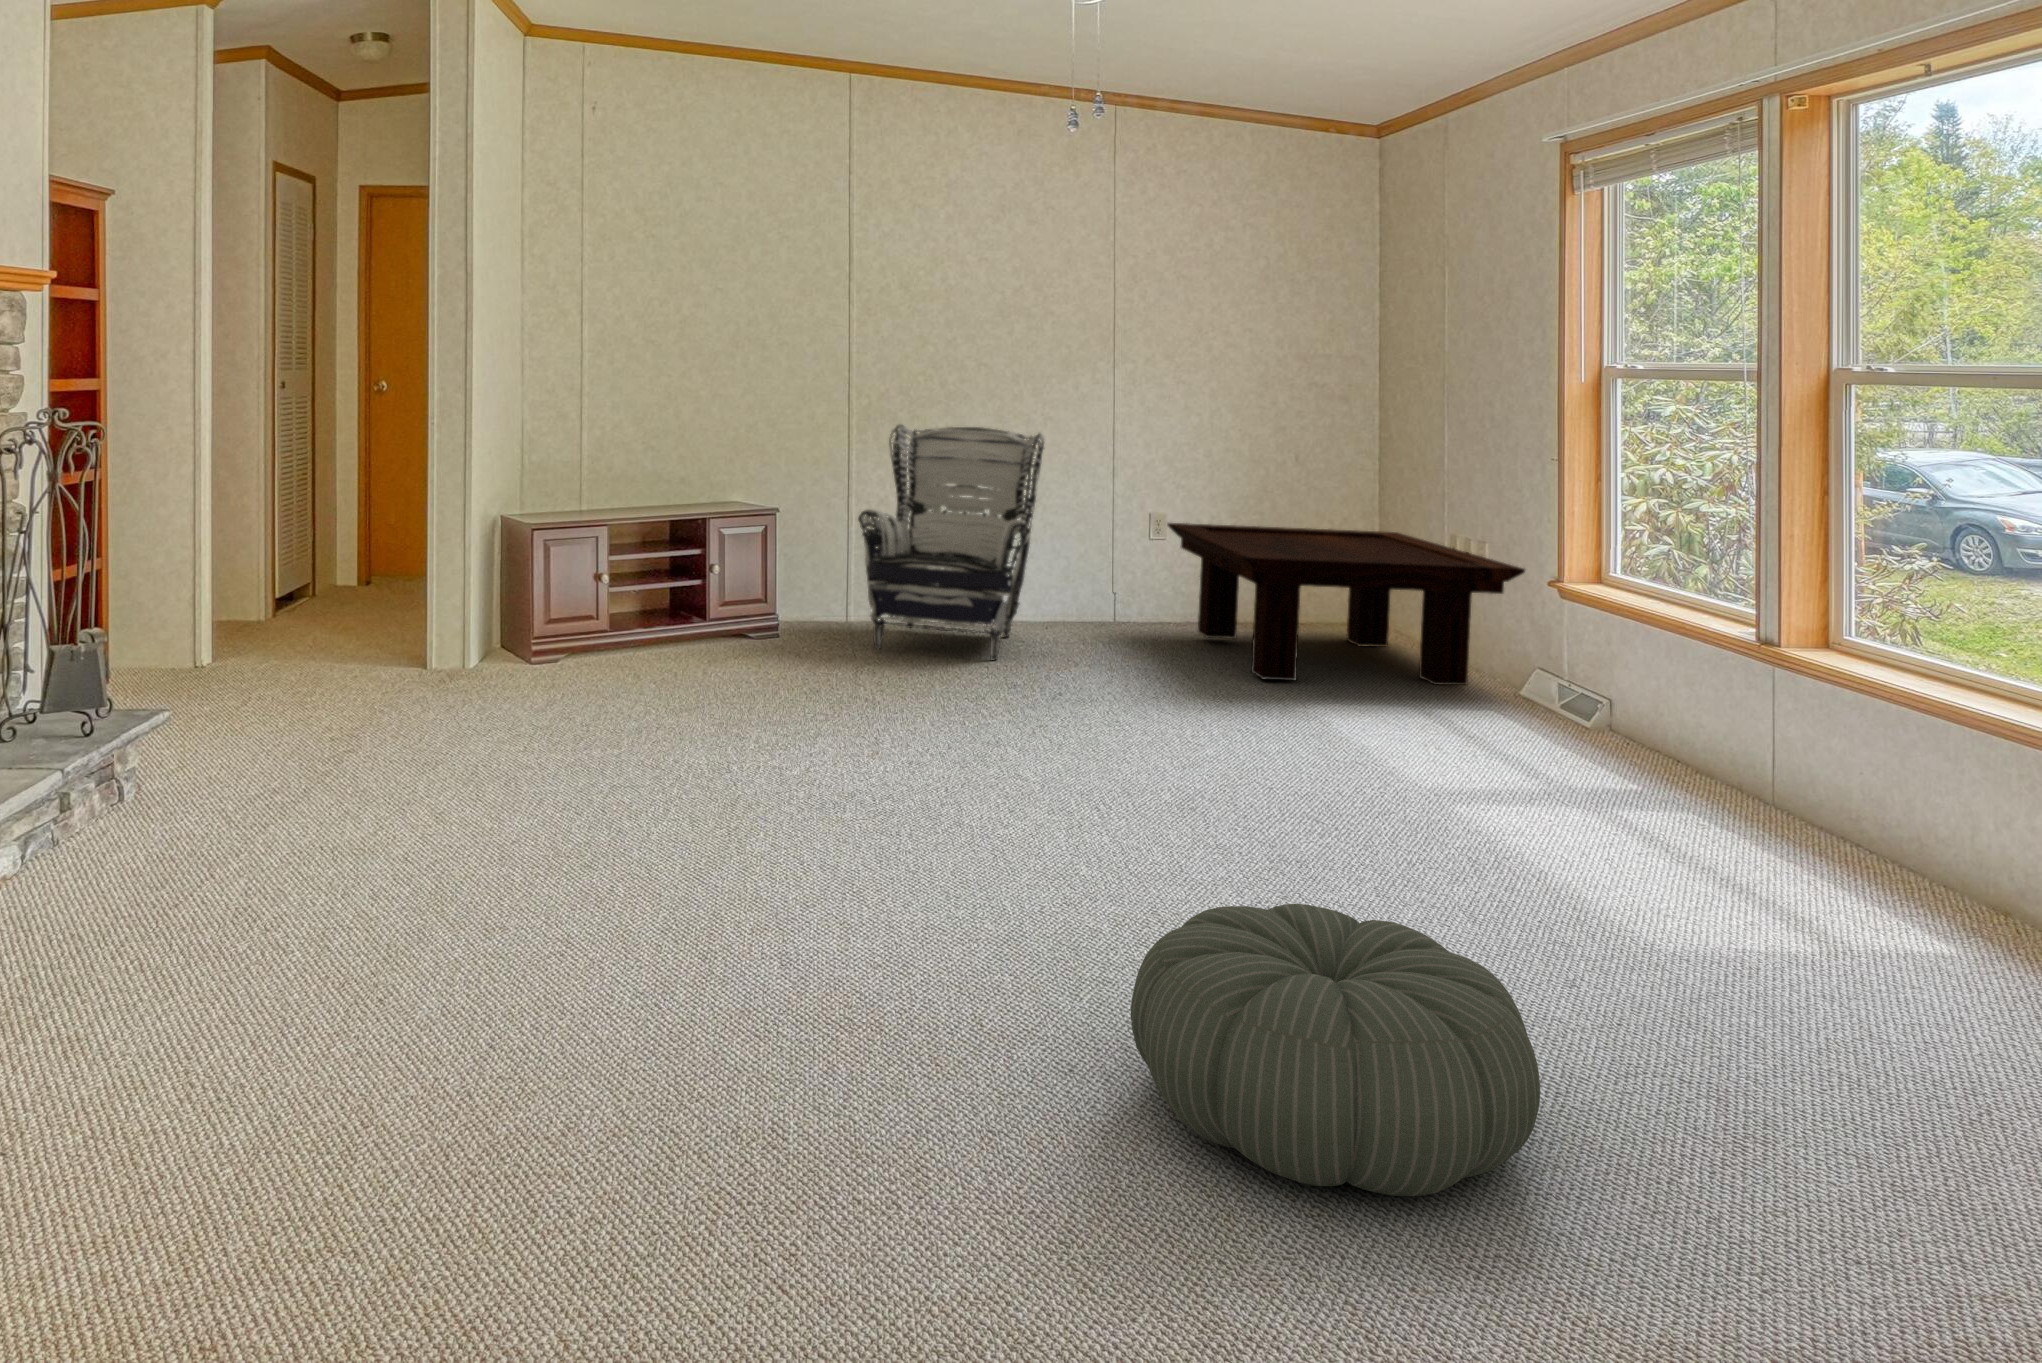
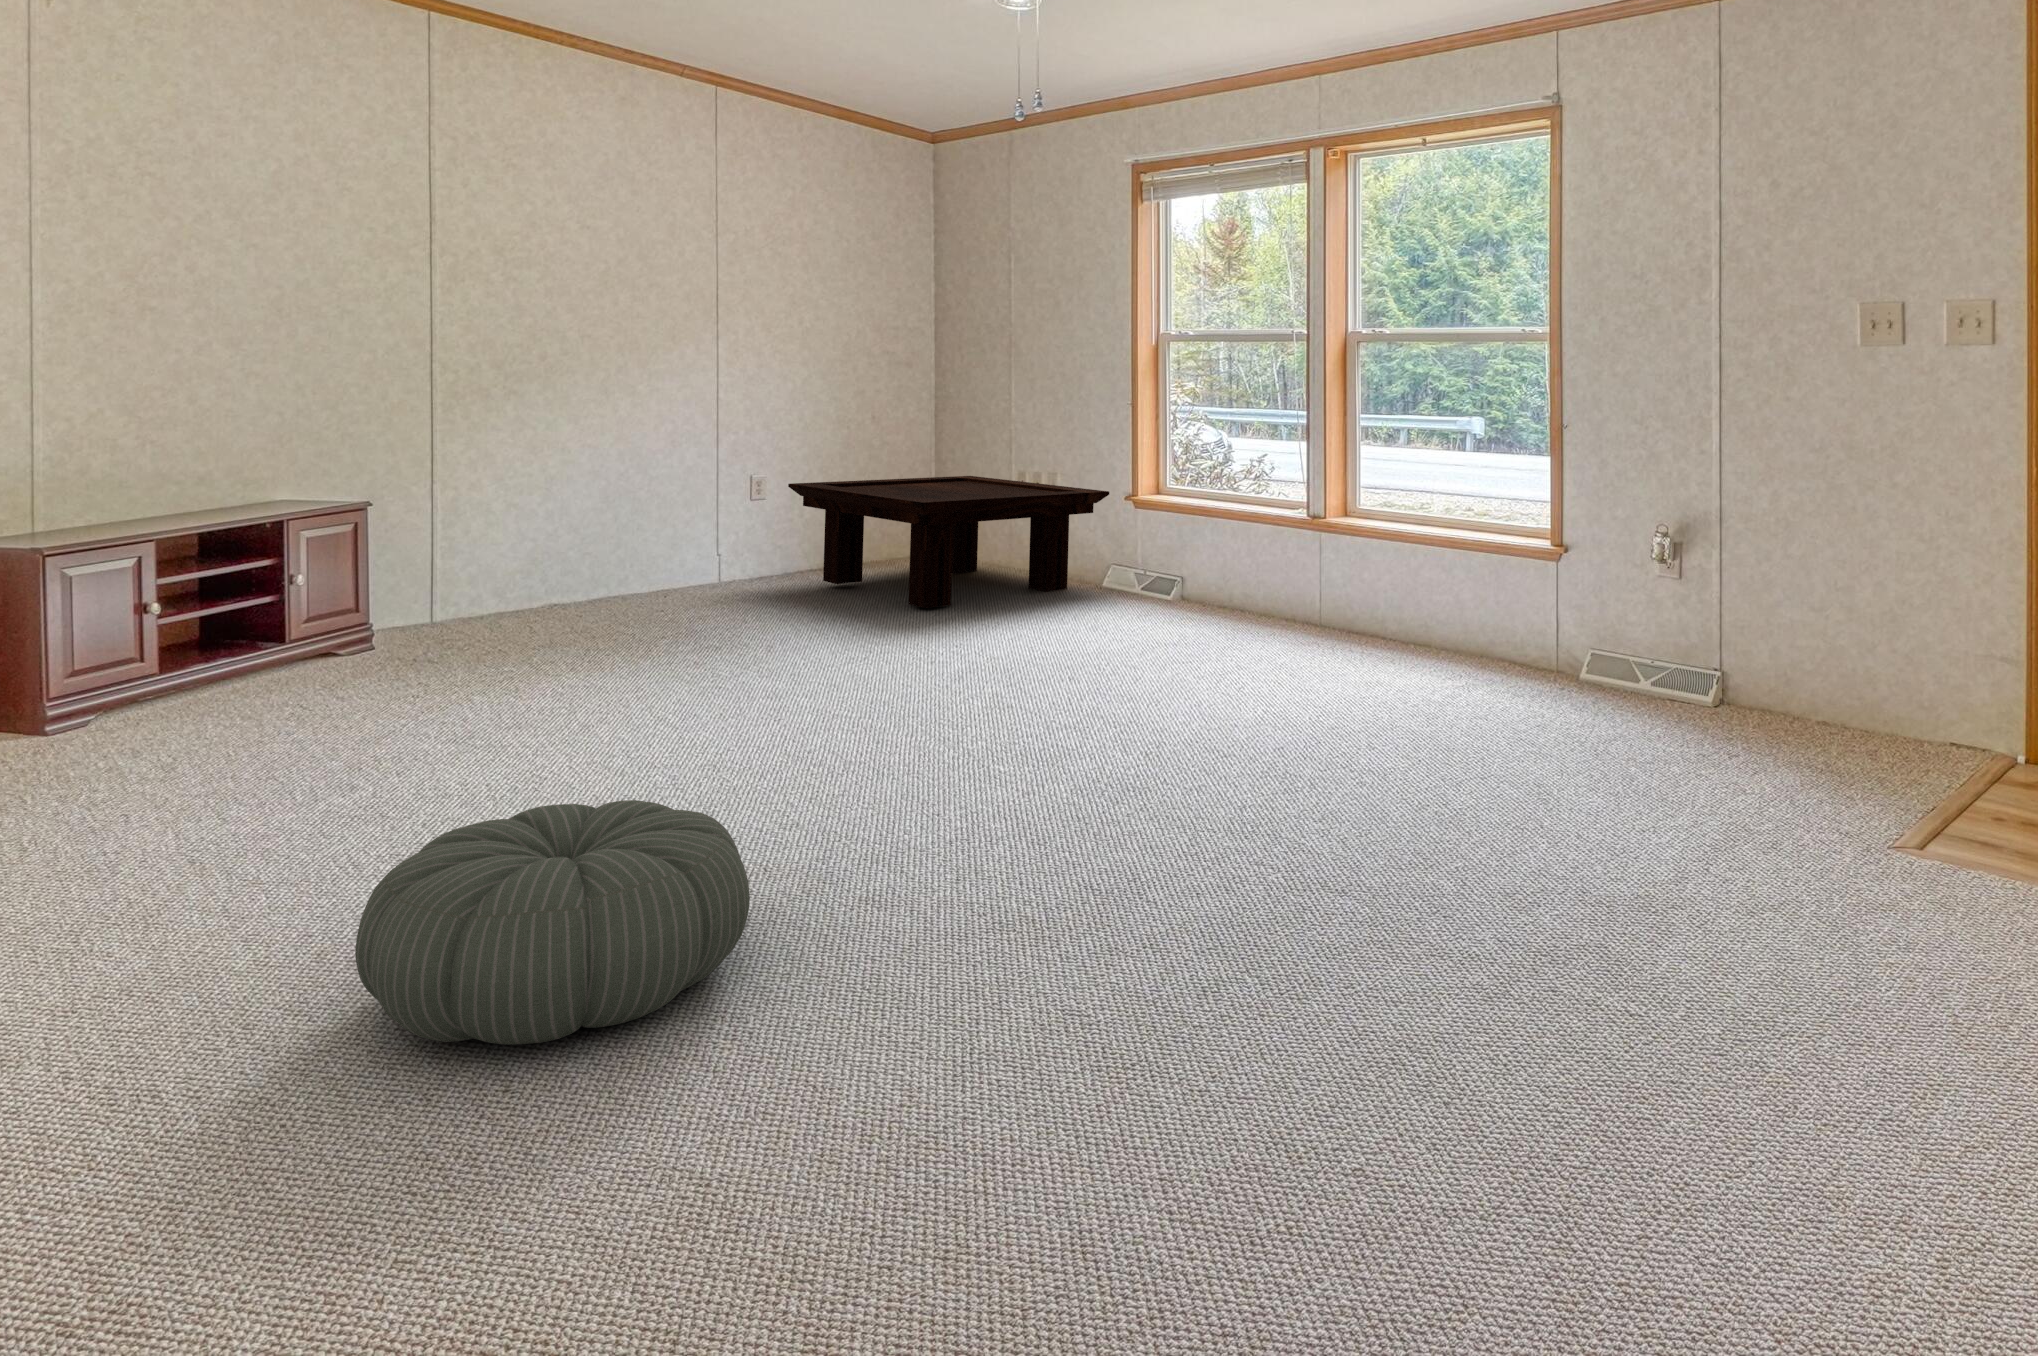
armchair: present [858,425,1045,660] -> none [496,402,698,643]
pouf: present [1131,904,1540,1196] -> present [355,800,750,1045]

